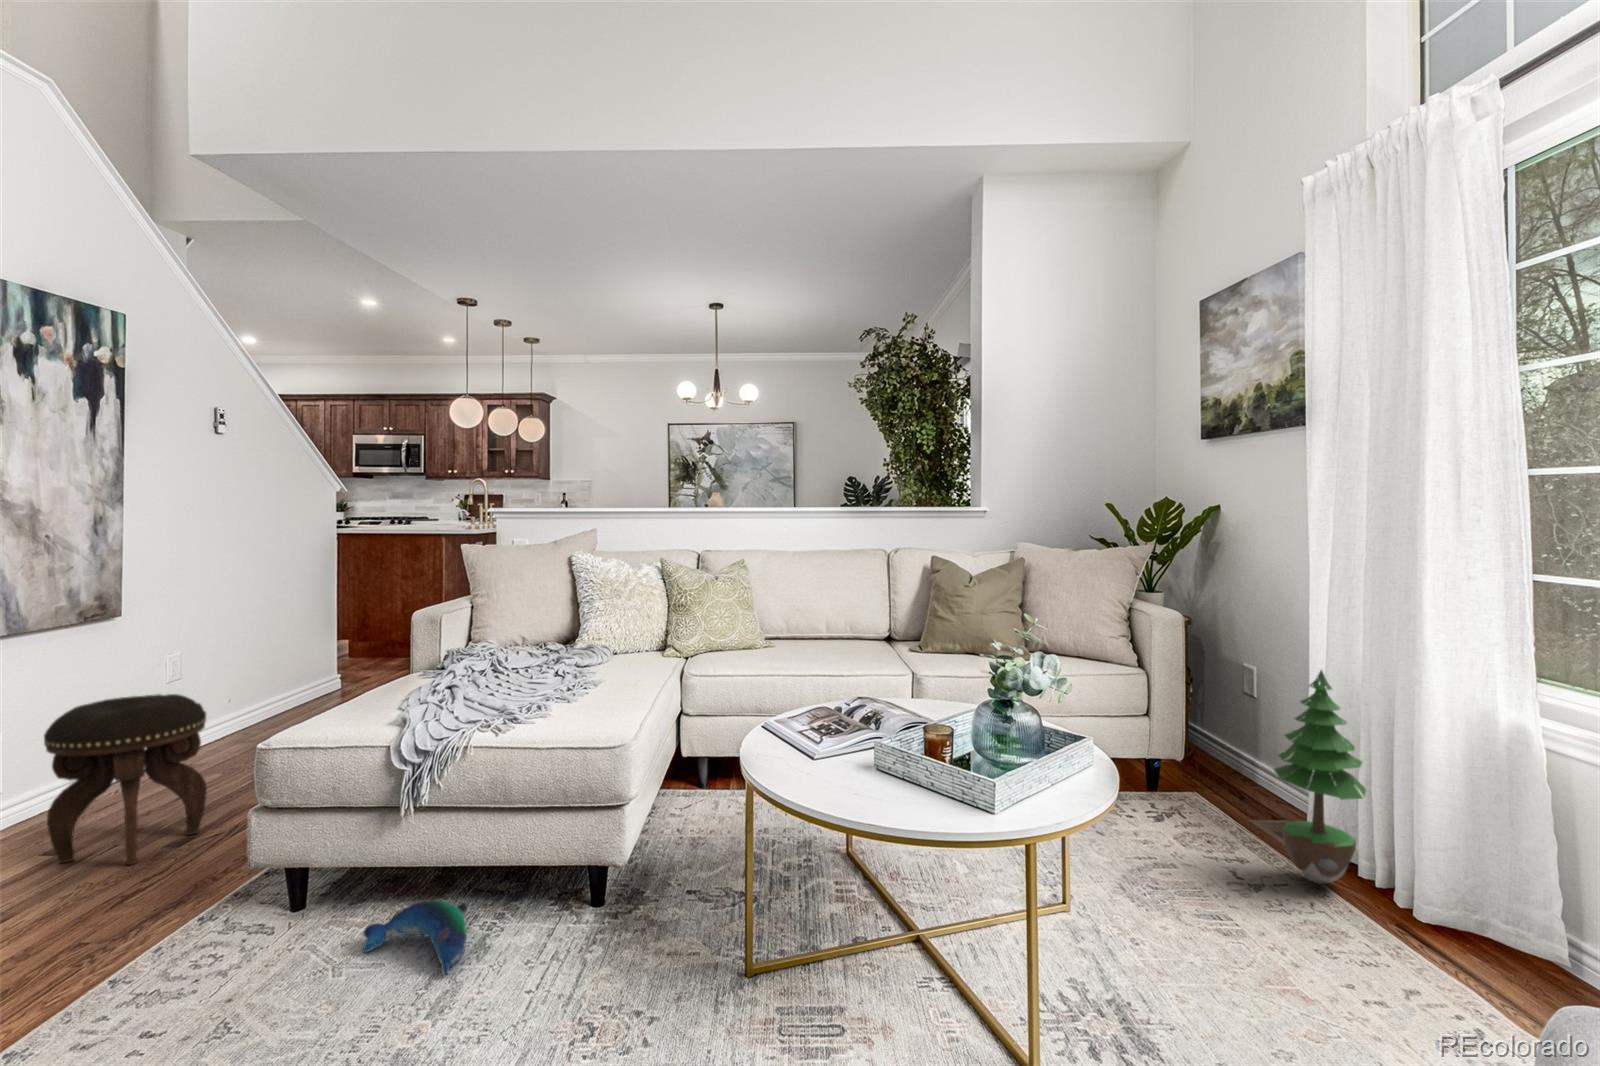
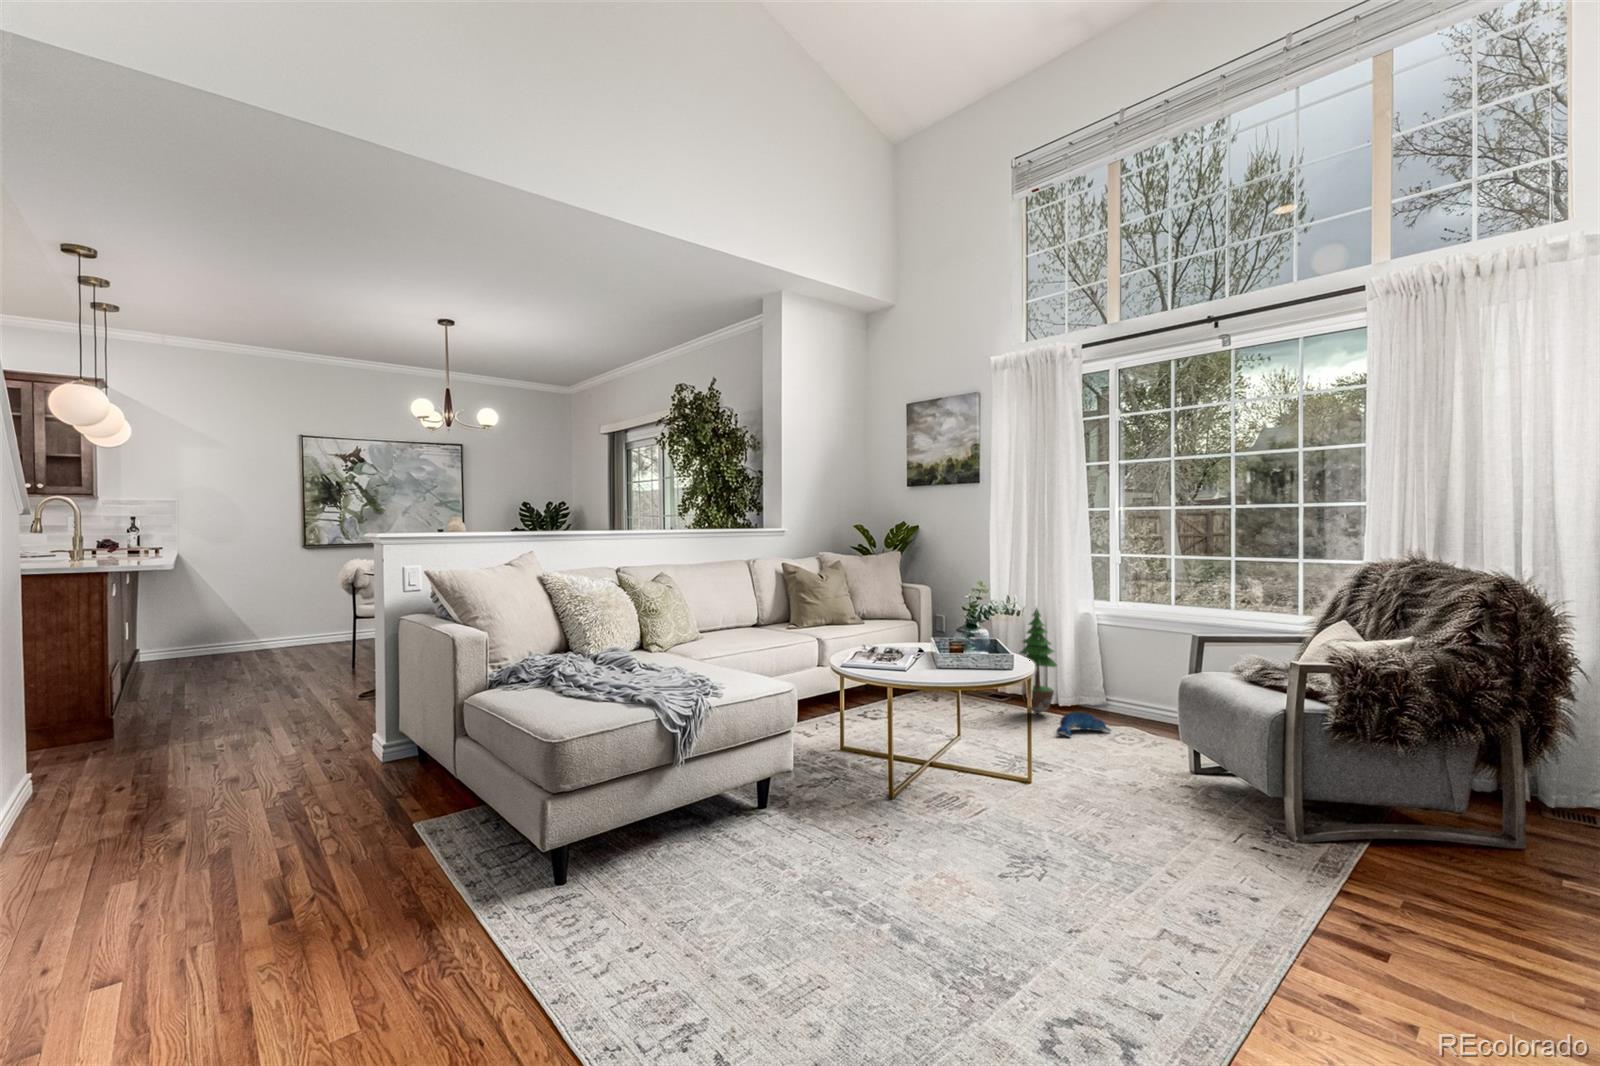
footstool: present [44,694,207,865] -> none [139,740,317,957]
plush toy: present [363,900,467,975] -> present [1057,712,1111,737]

